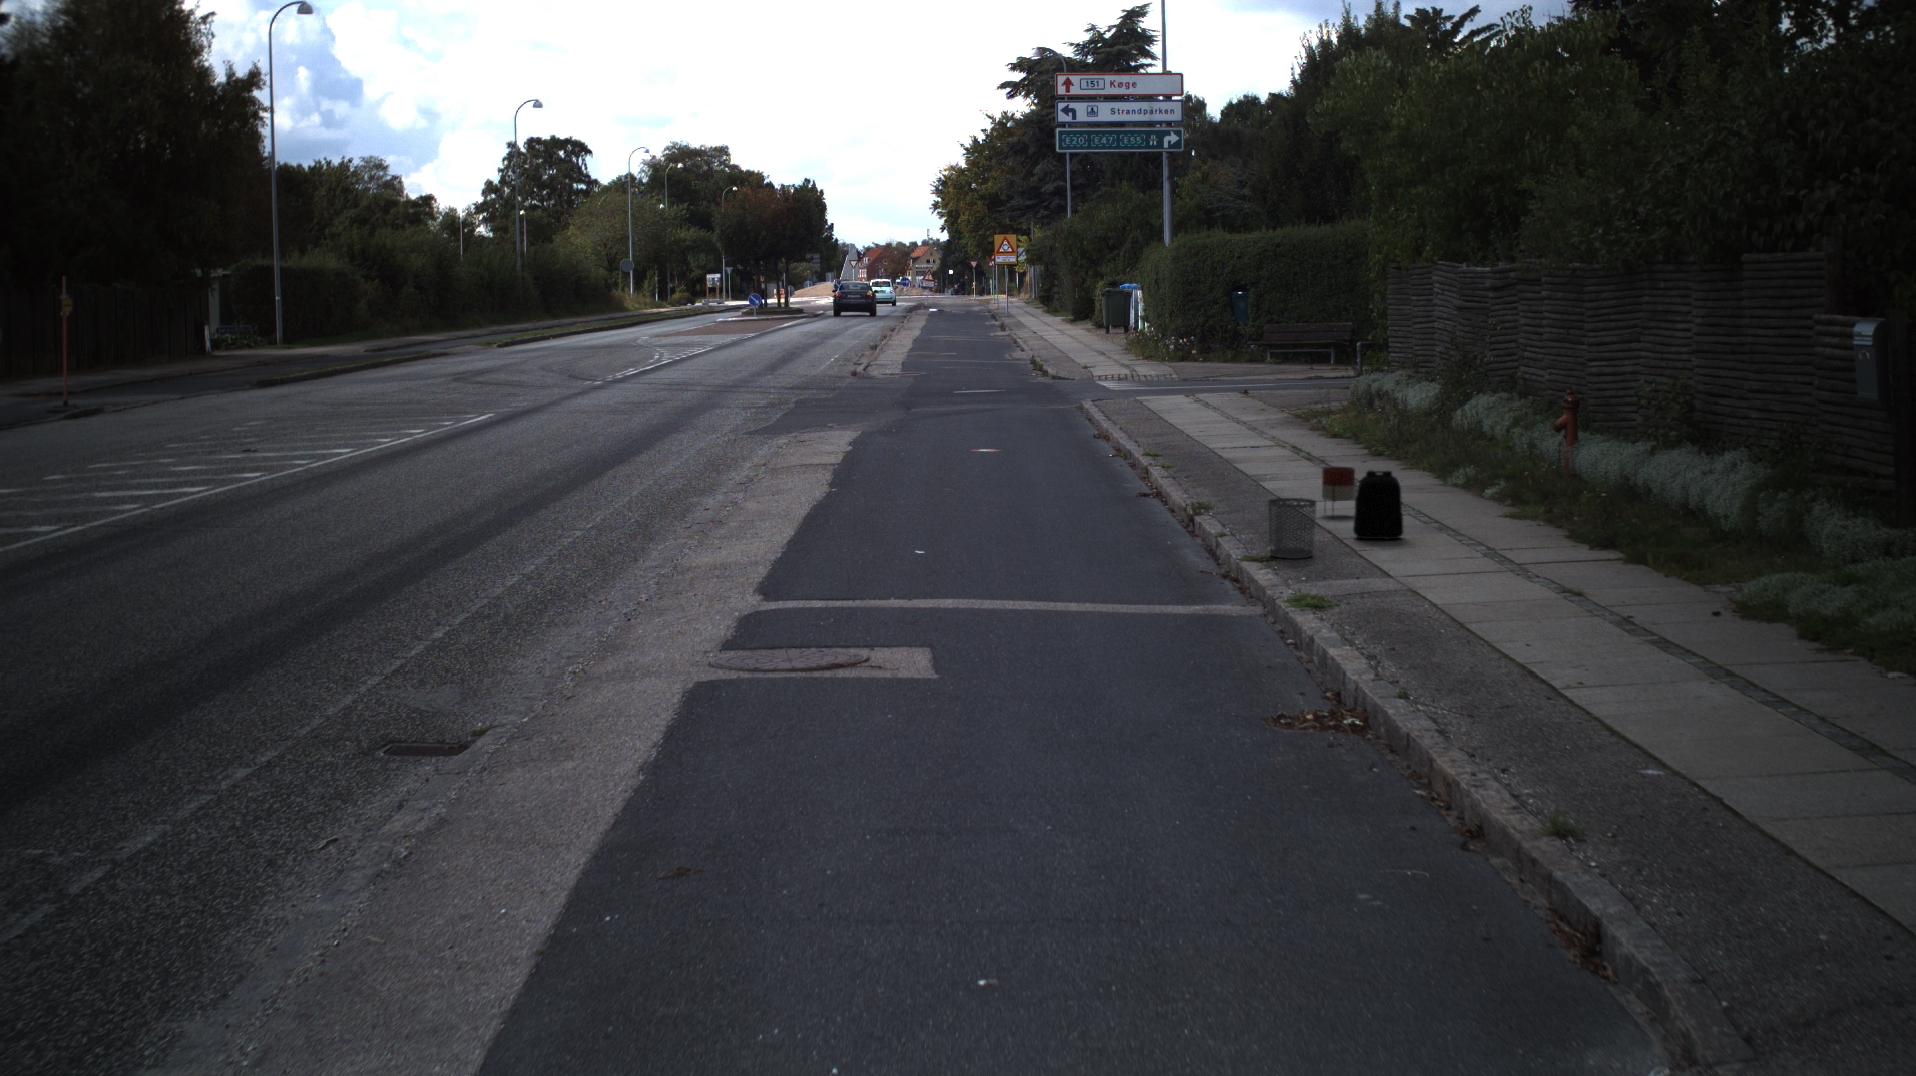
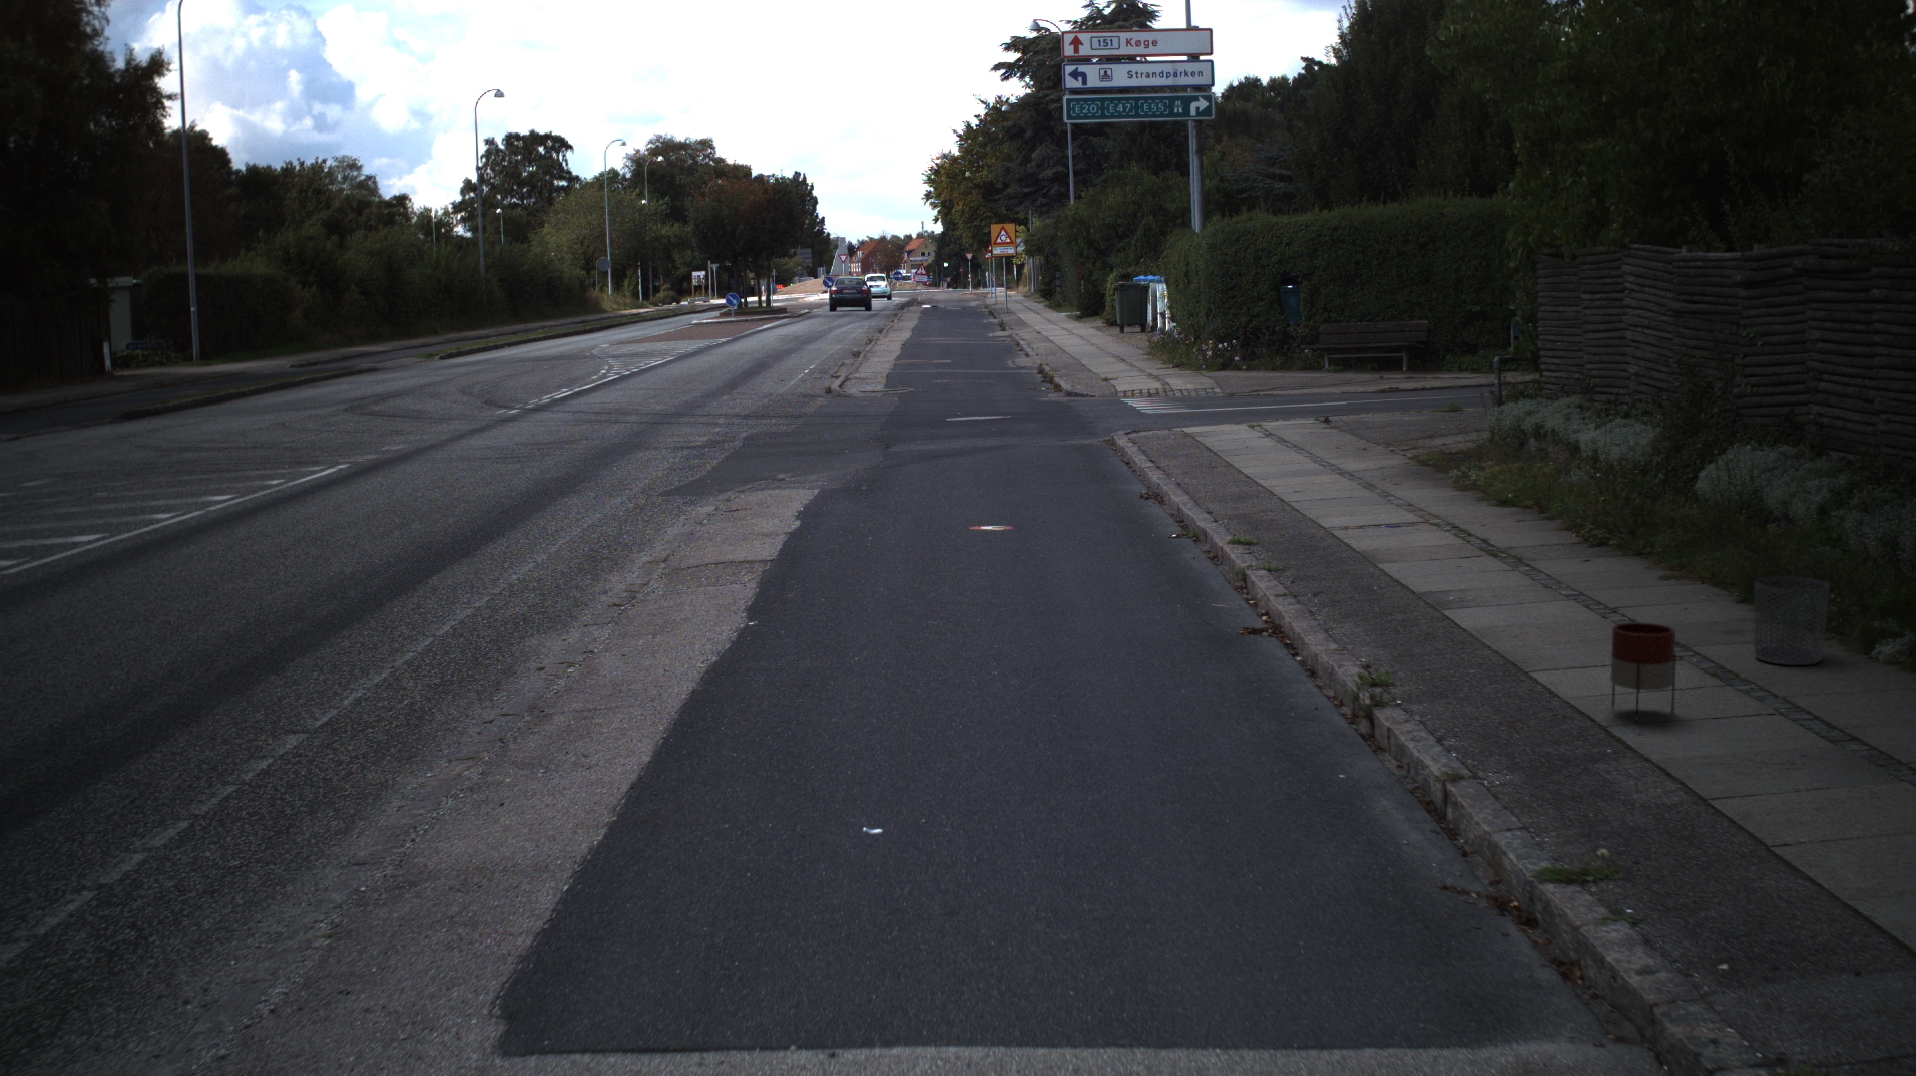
backpack: present [1353,470,1404,539] -> none [1724,662,1833,802]
waste bin: present [1268,498,1316,559] -> present [1755,576,1829,665]

